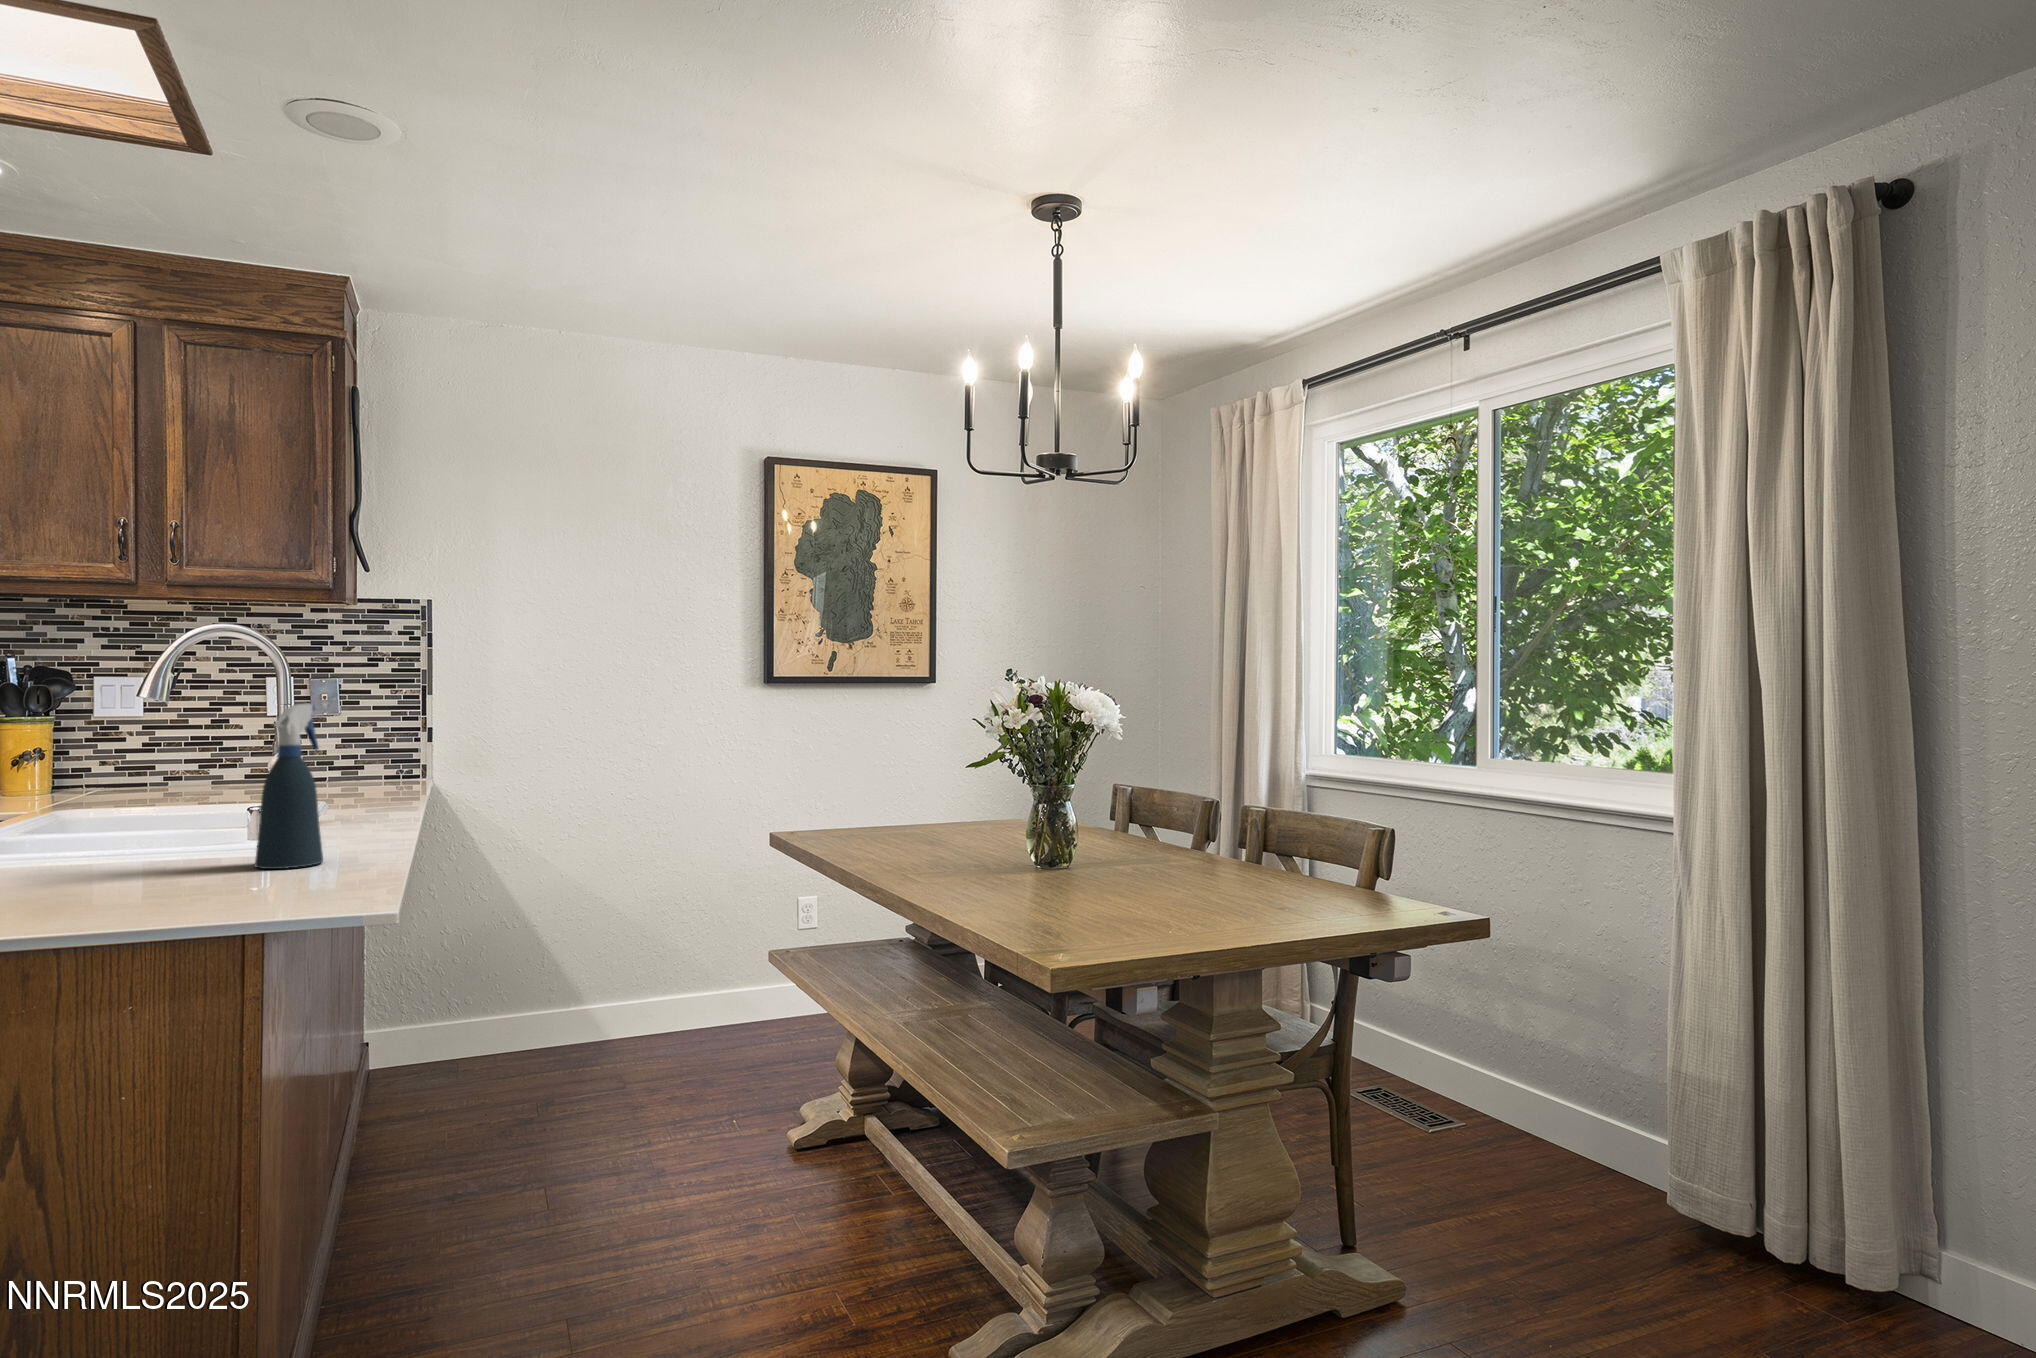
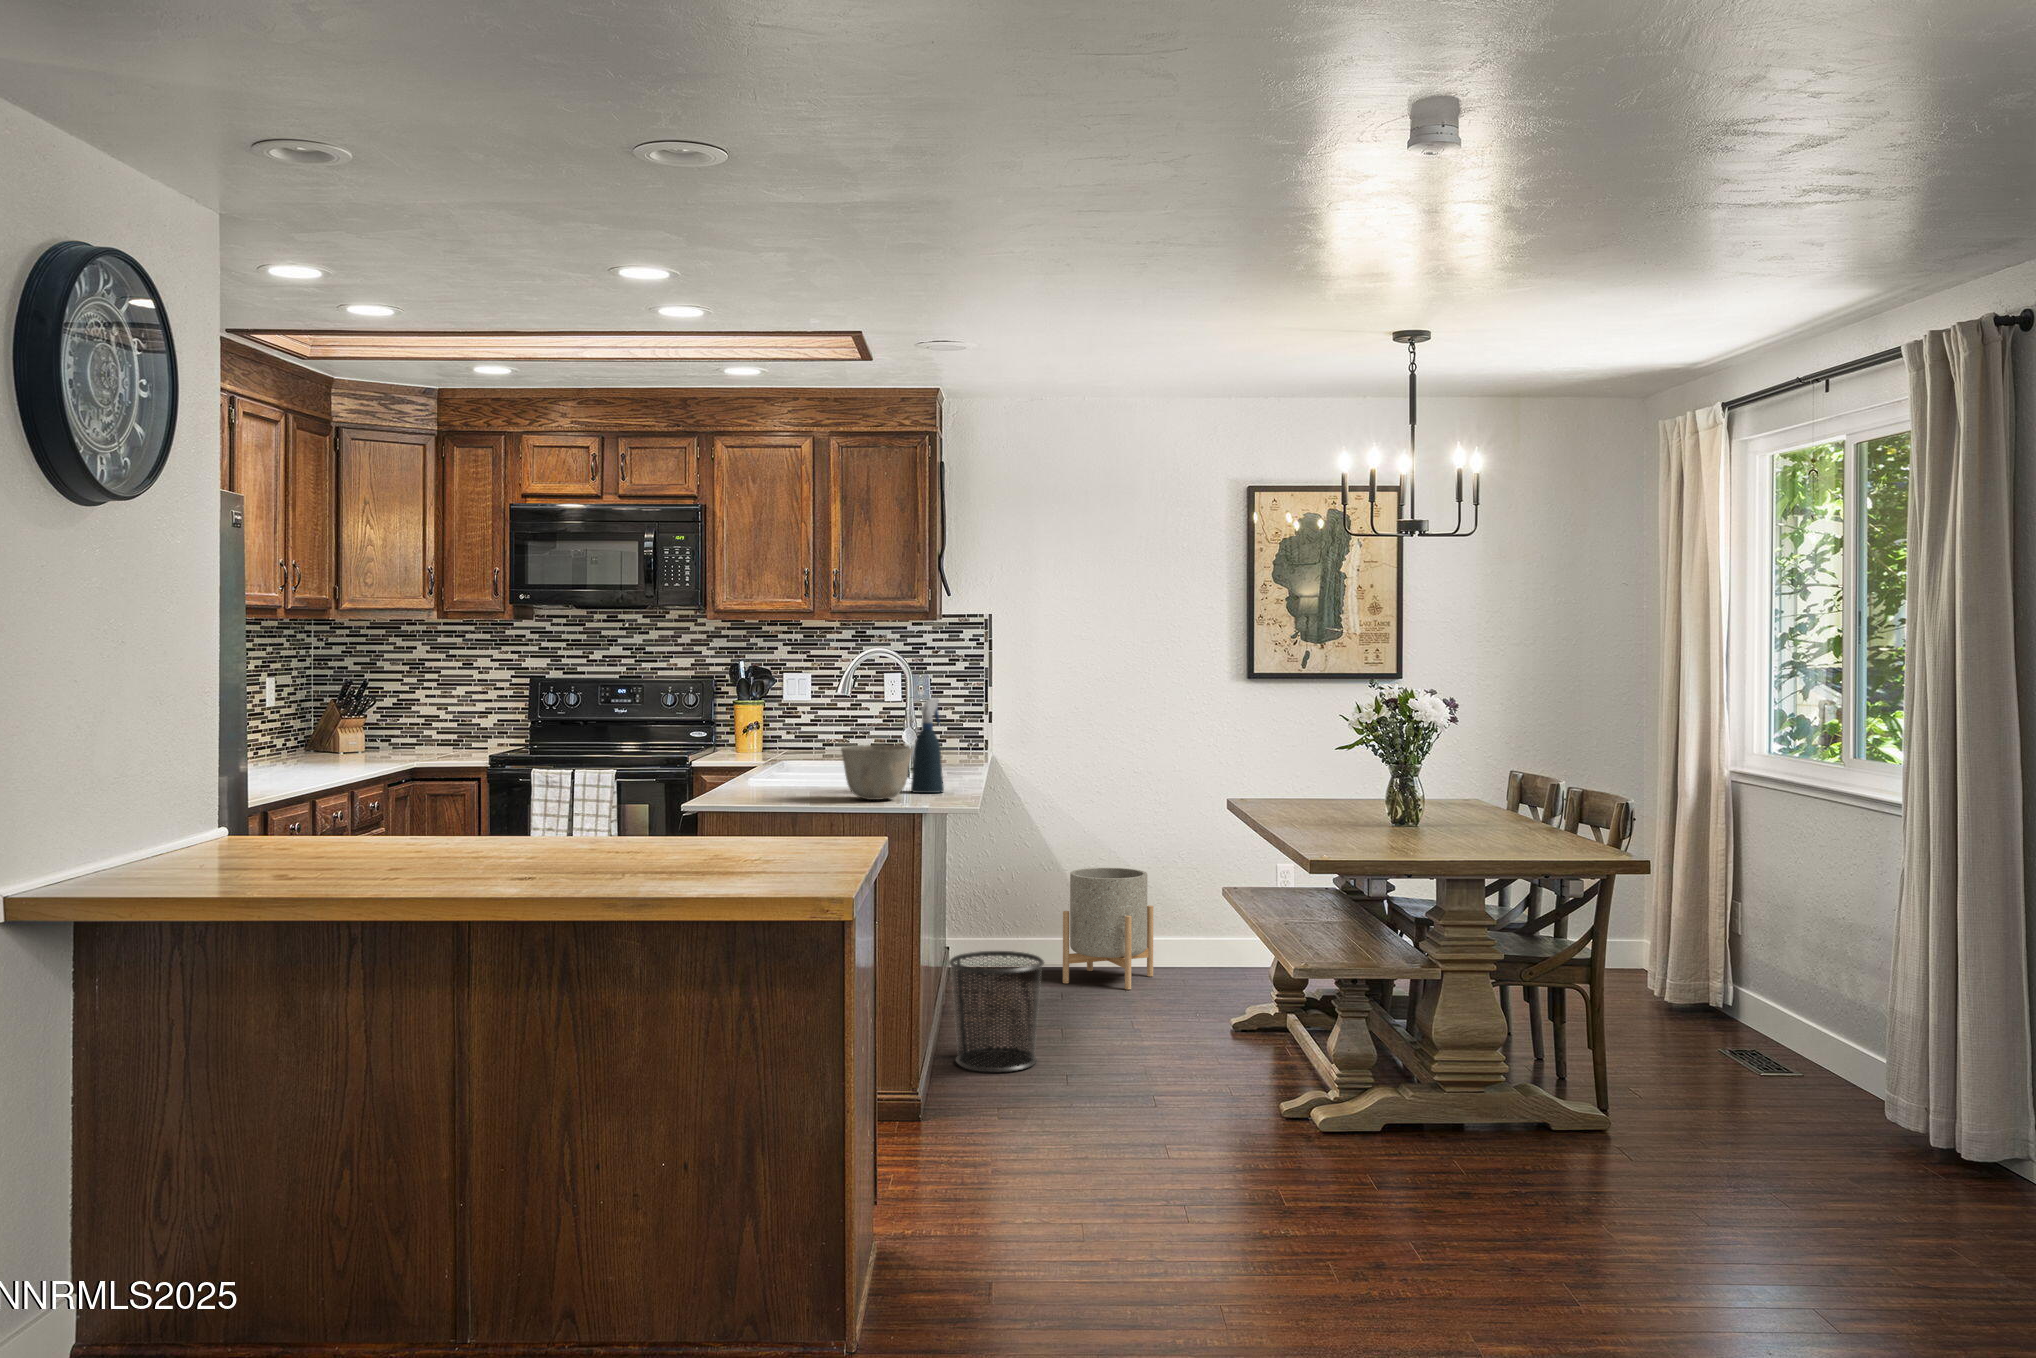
ceramic bowl: none [75,788,245,898] -> present [841,745,913,800]
planter: none [535,917,656,1078] -> present [1063,868,1153,990]
waste bin: none [339,1091,511,1314] -> present [949,951,1044,1072]

